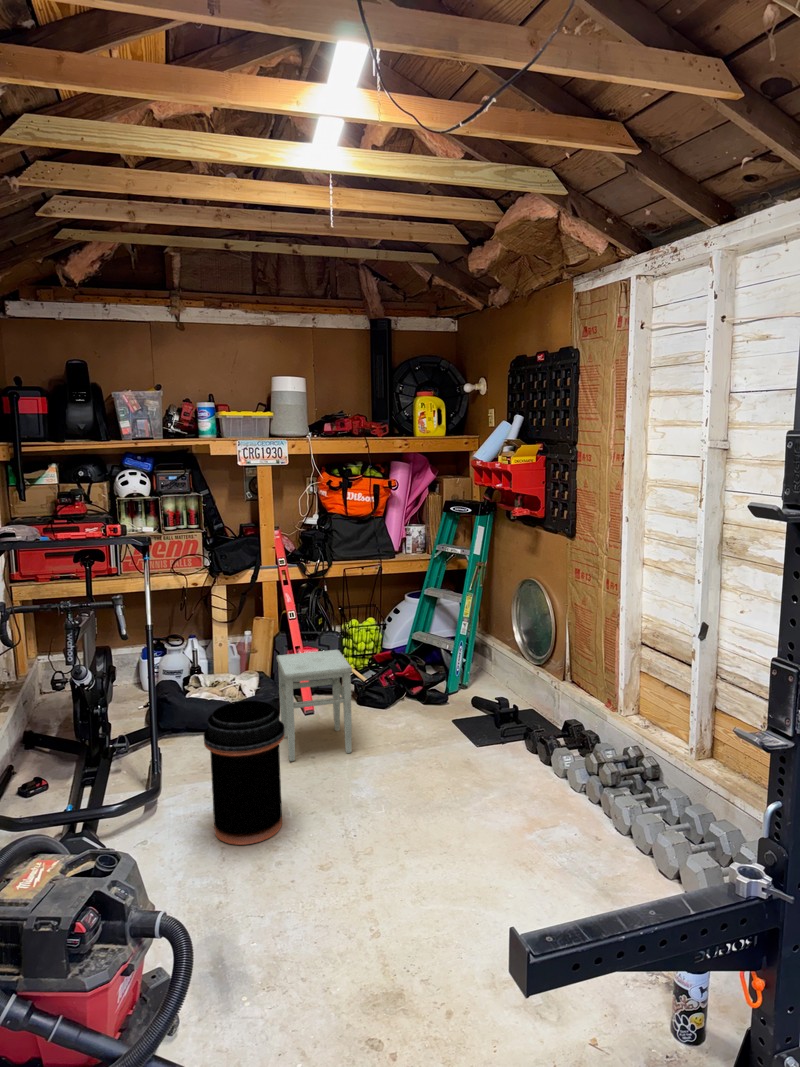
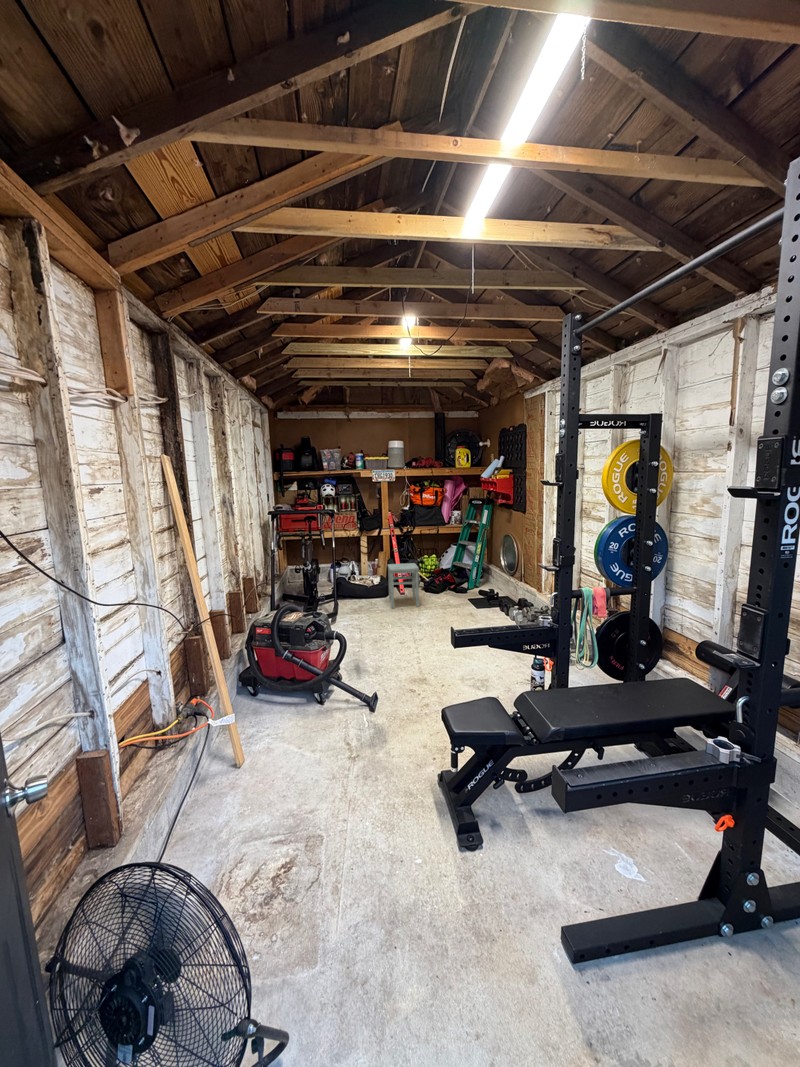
trash can: present [204,701,284,845] -> none [355,575,387,630]

